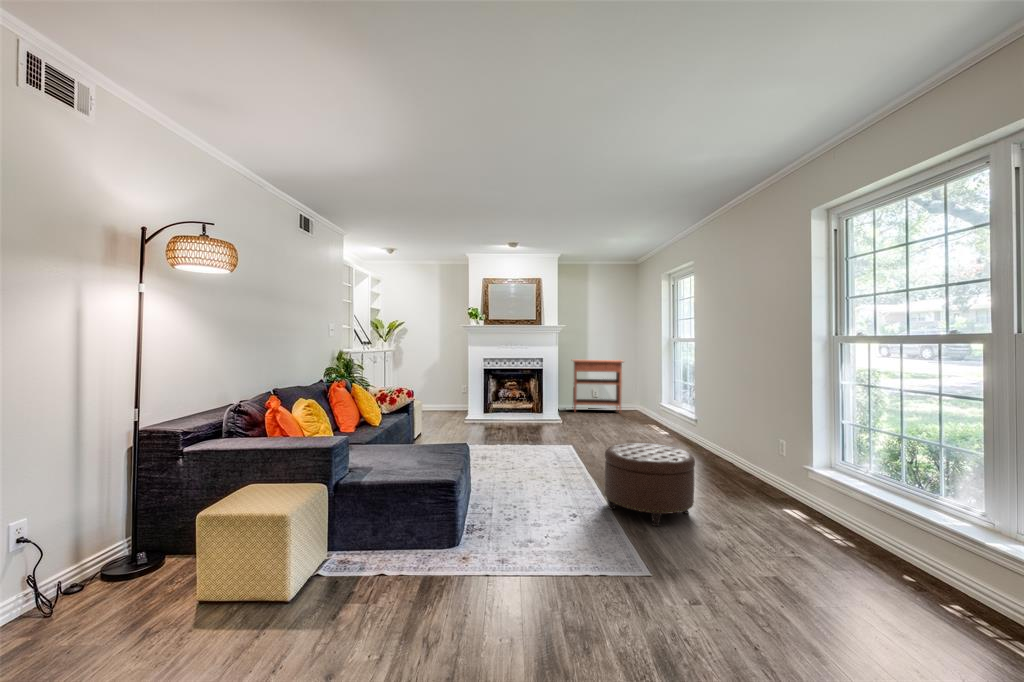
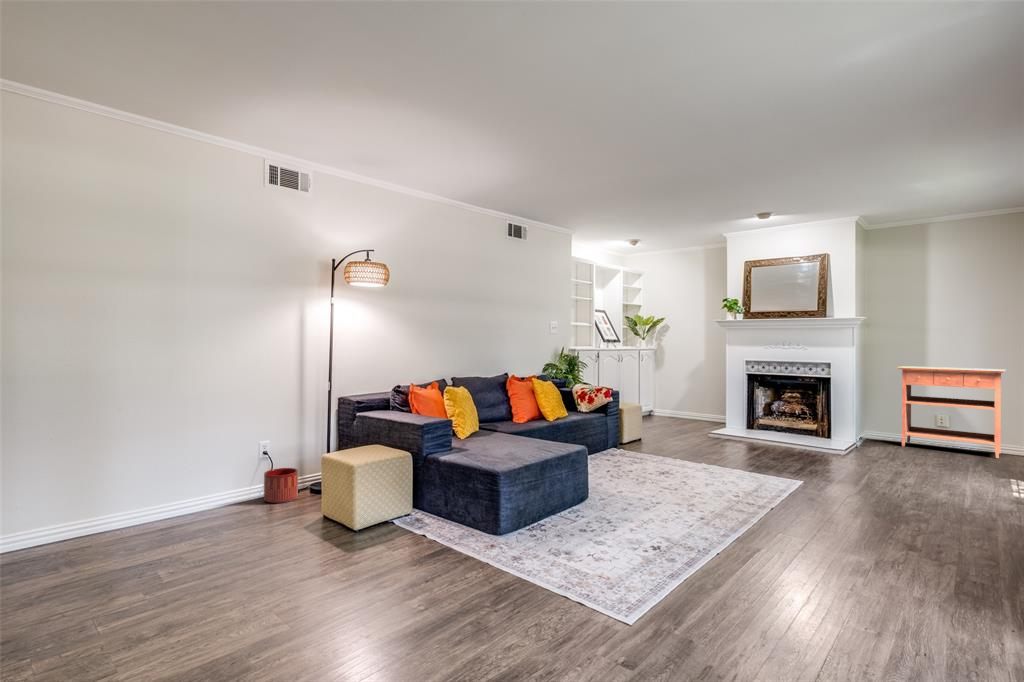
ottoman: present [605,443,695,526] -> none [711,474,848,594]
planter: none [28,551,101,621] -> present [264,468,298,503]

